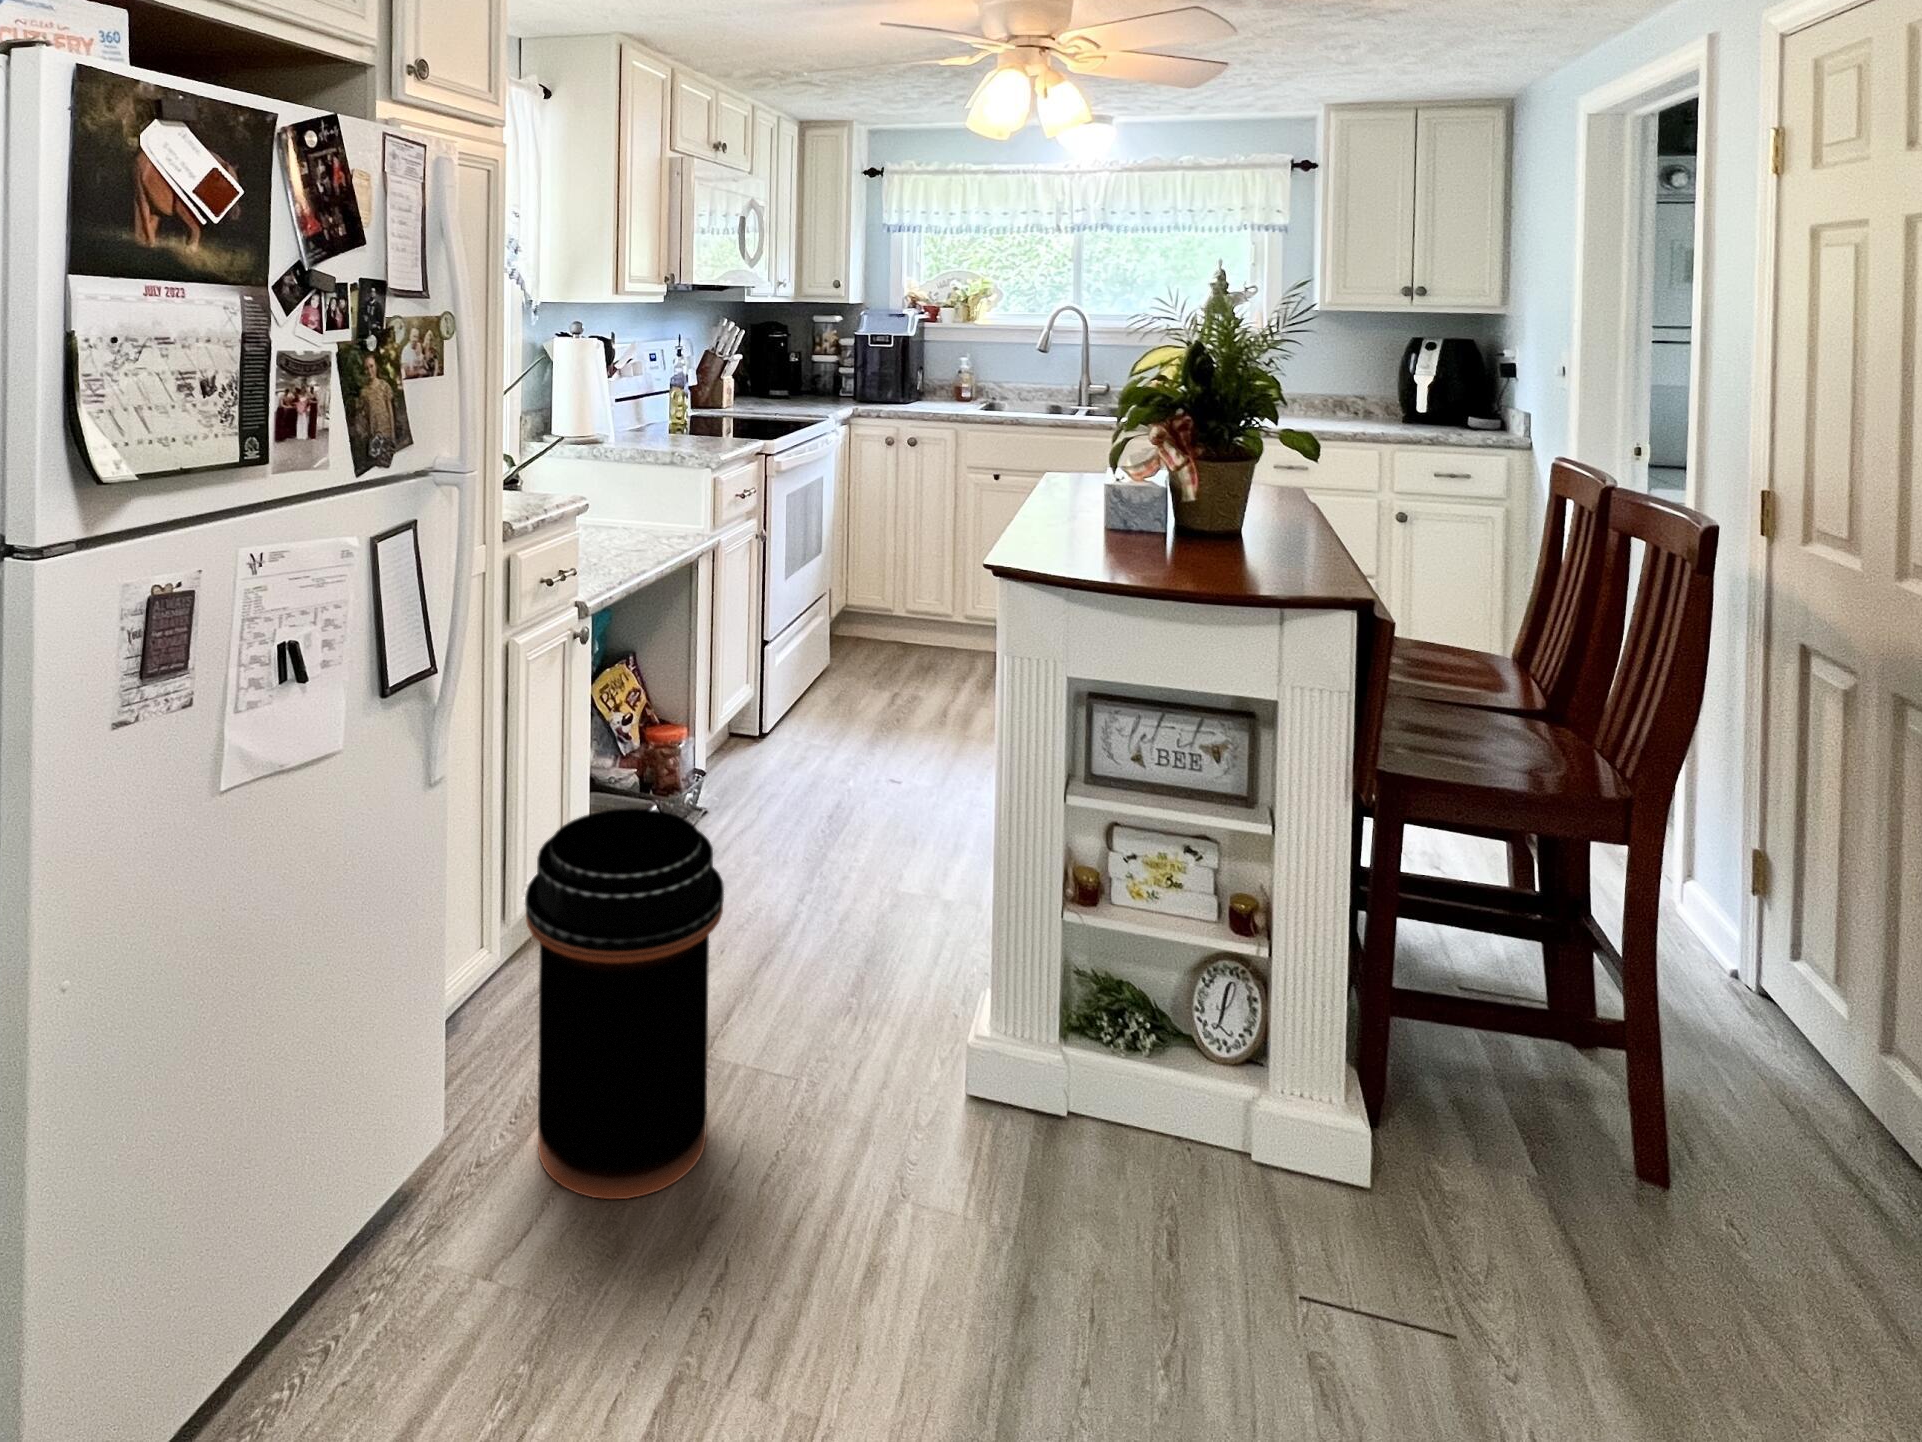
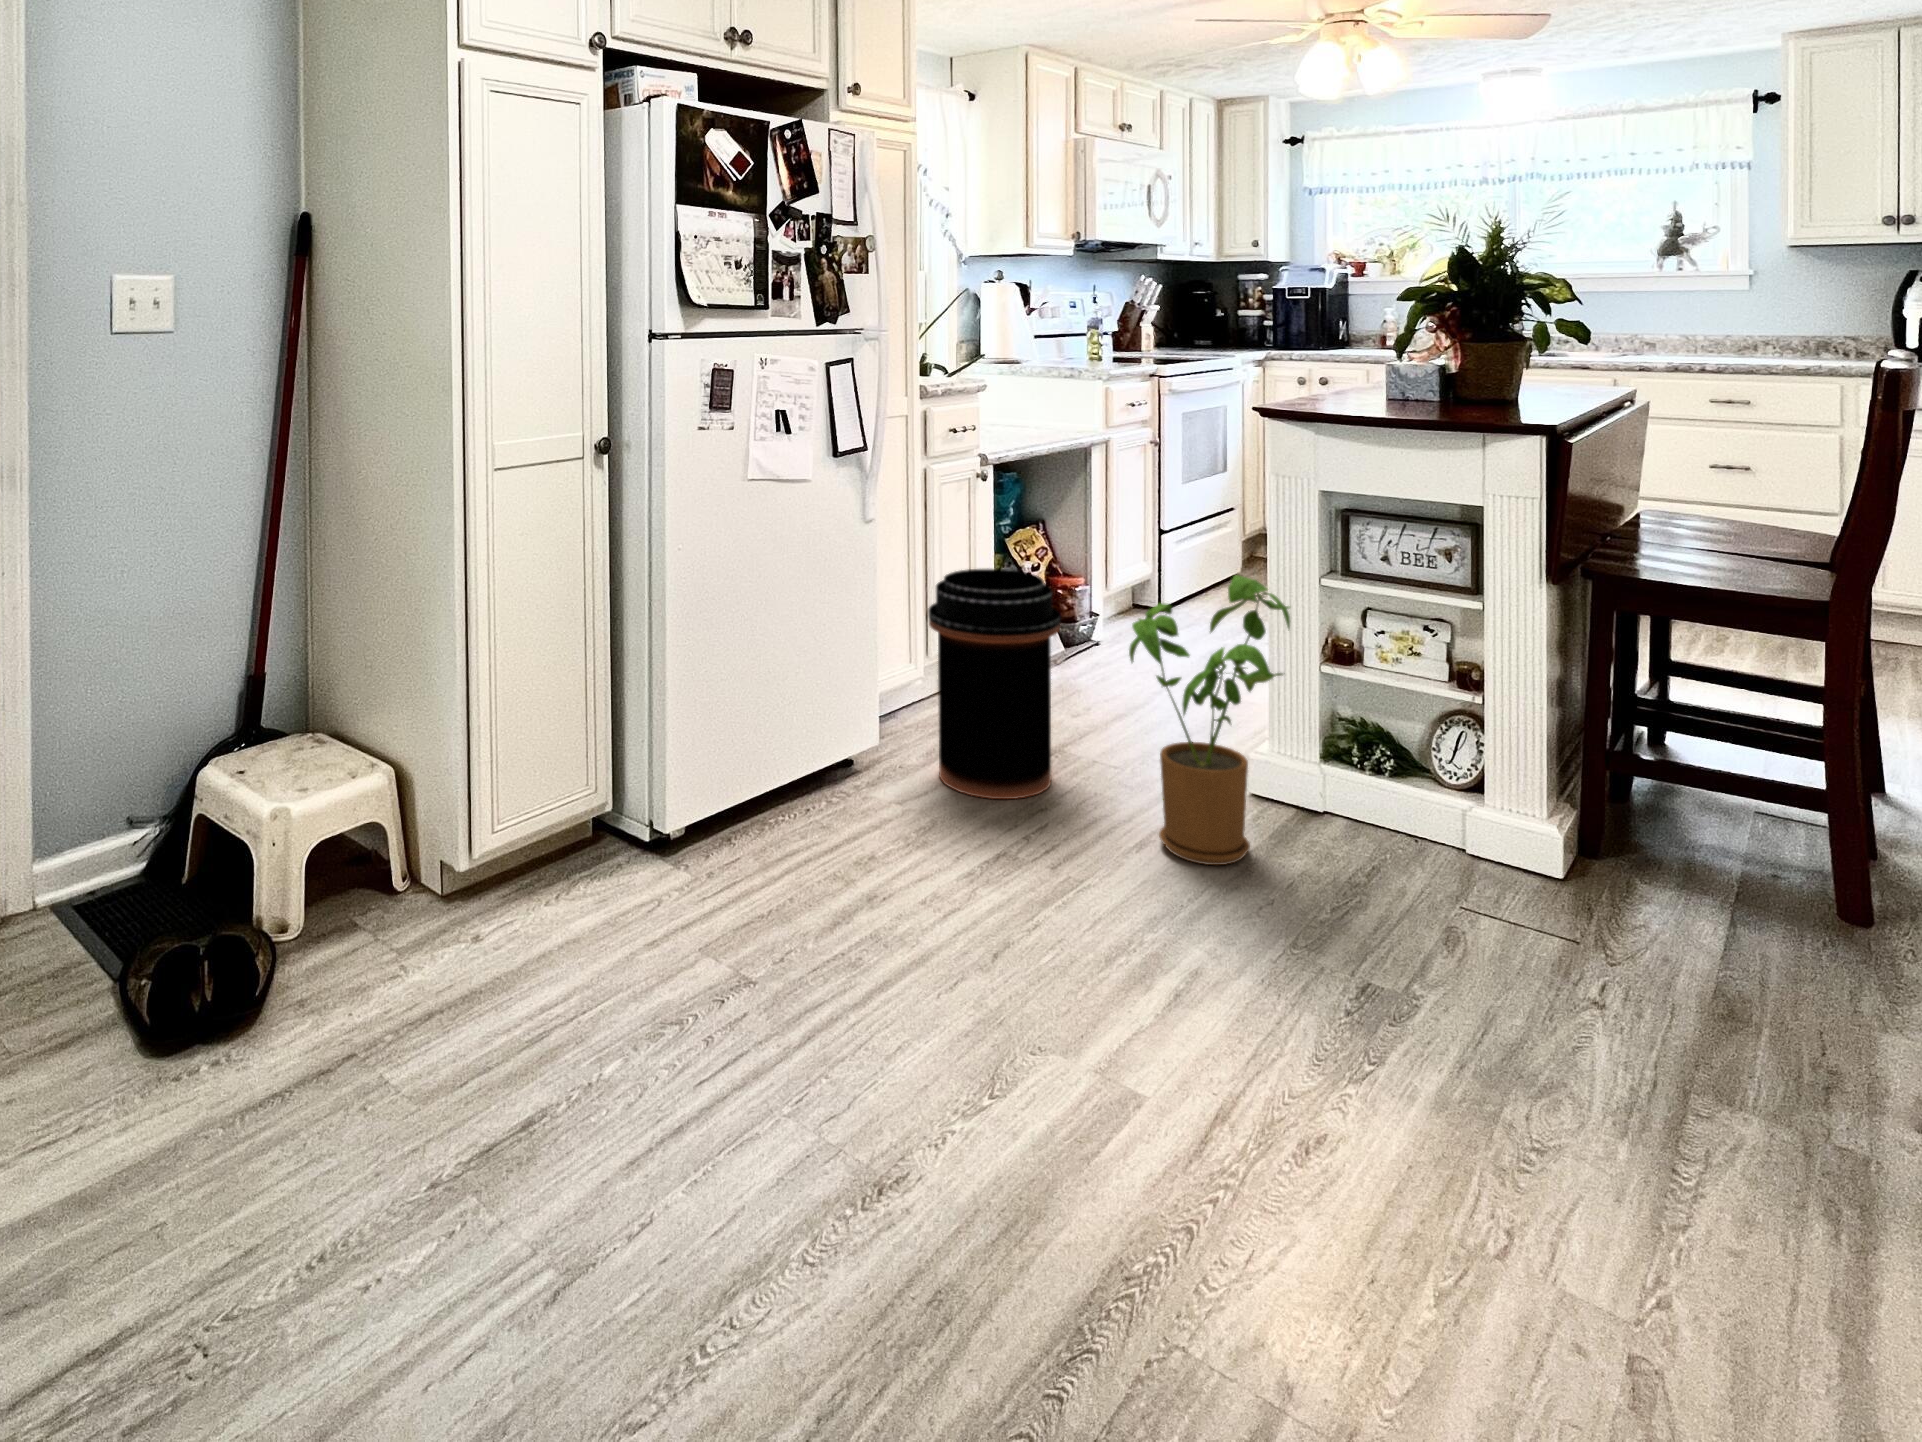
house plant: none [843,828,1084,1291] -> present [1129,575,1290,865]

